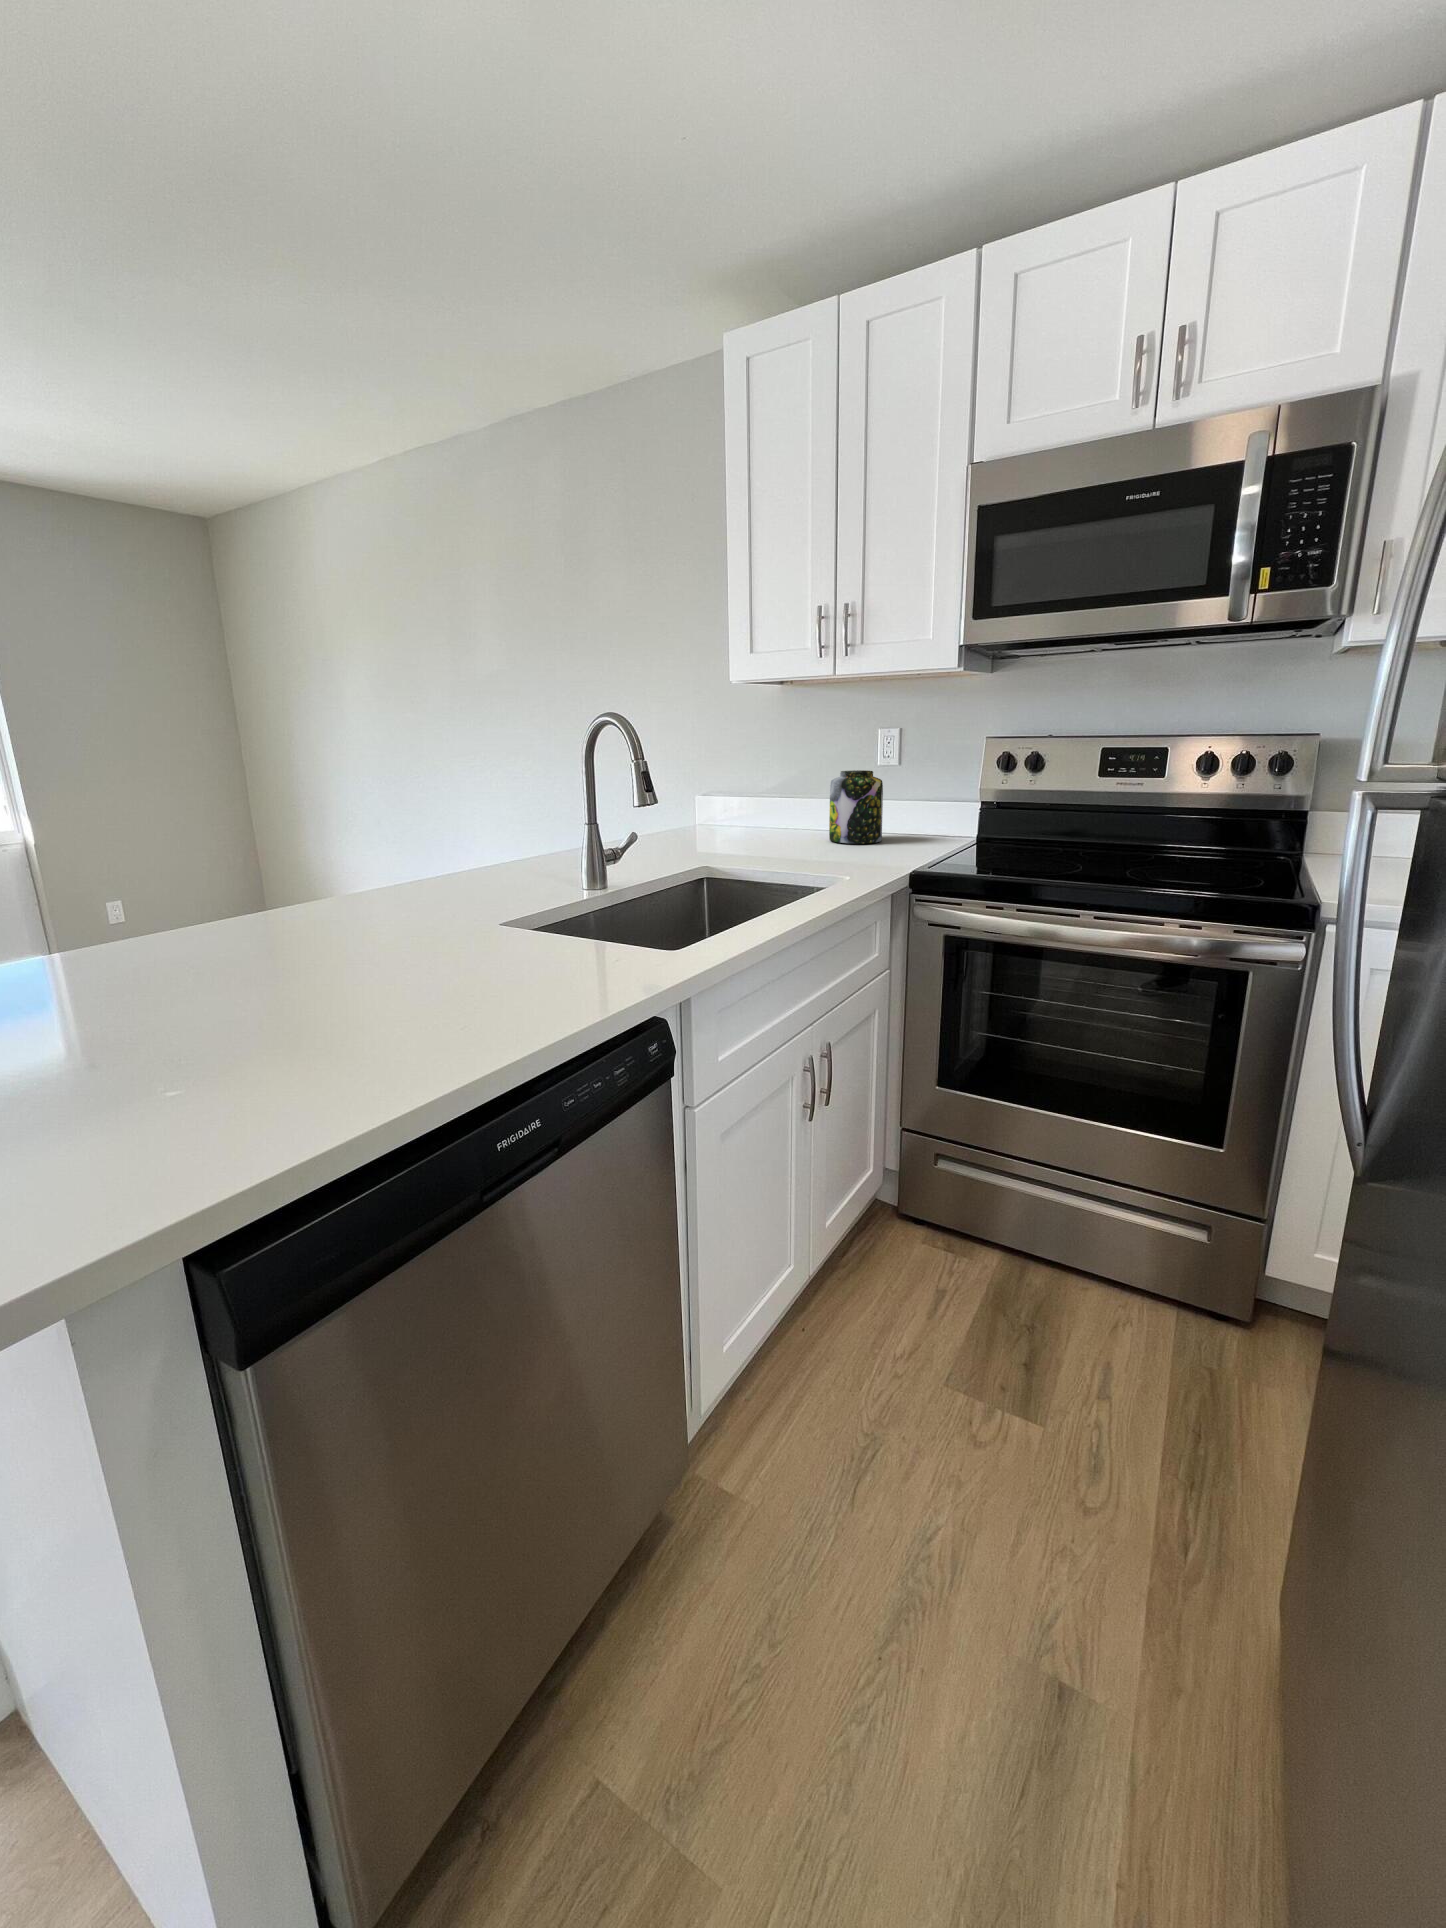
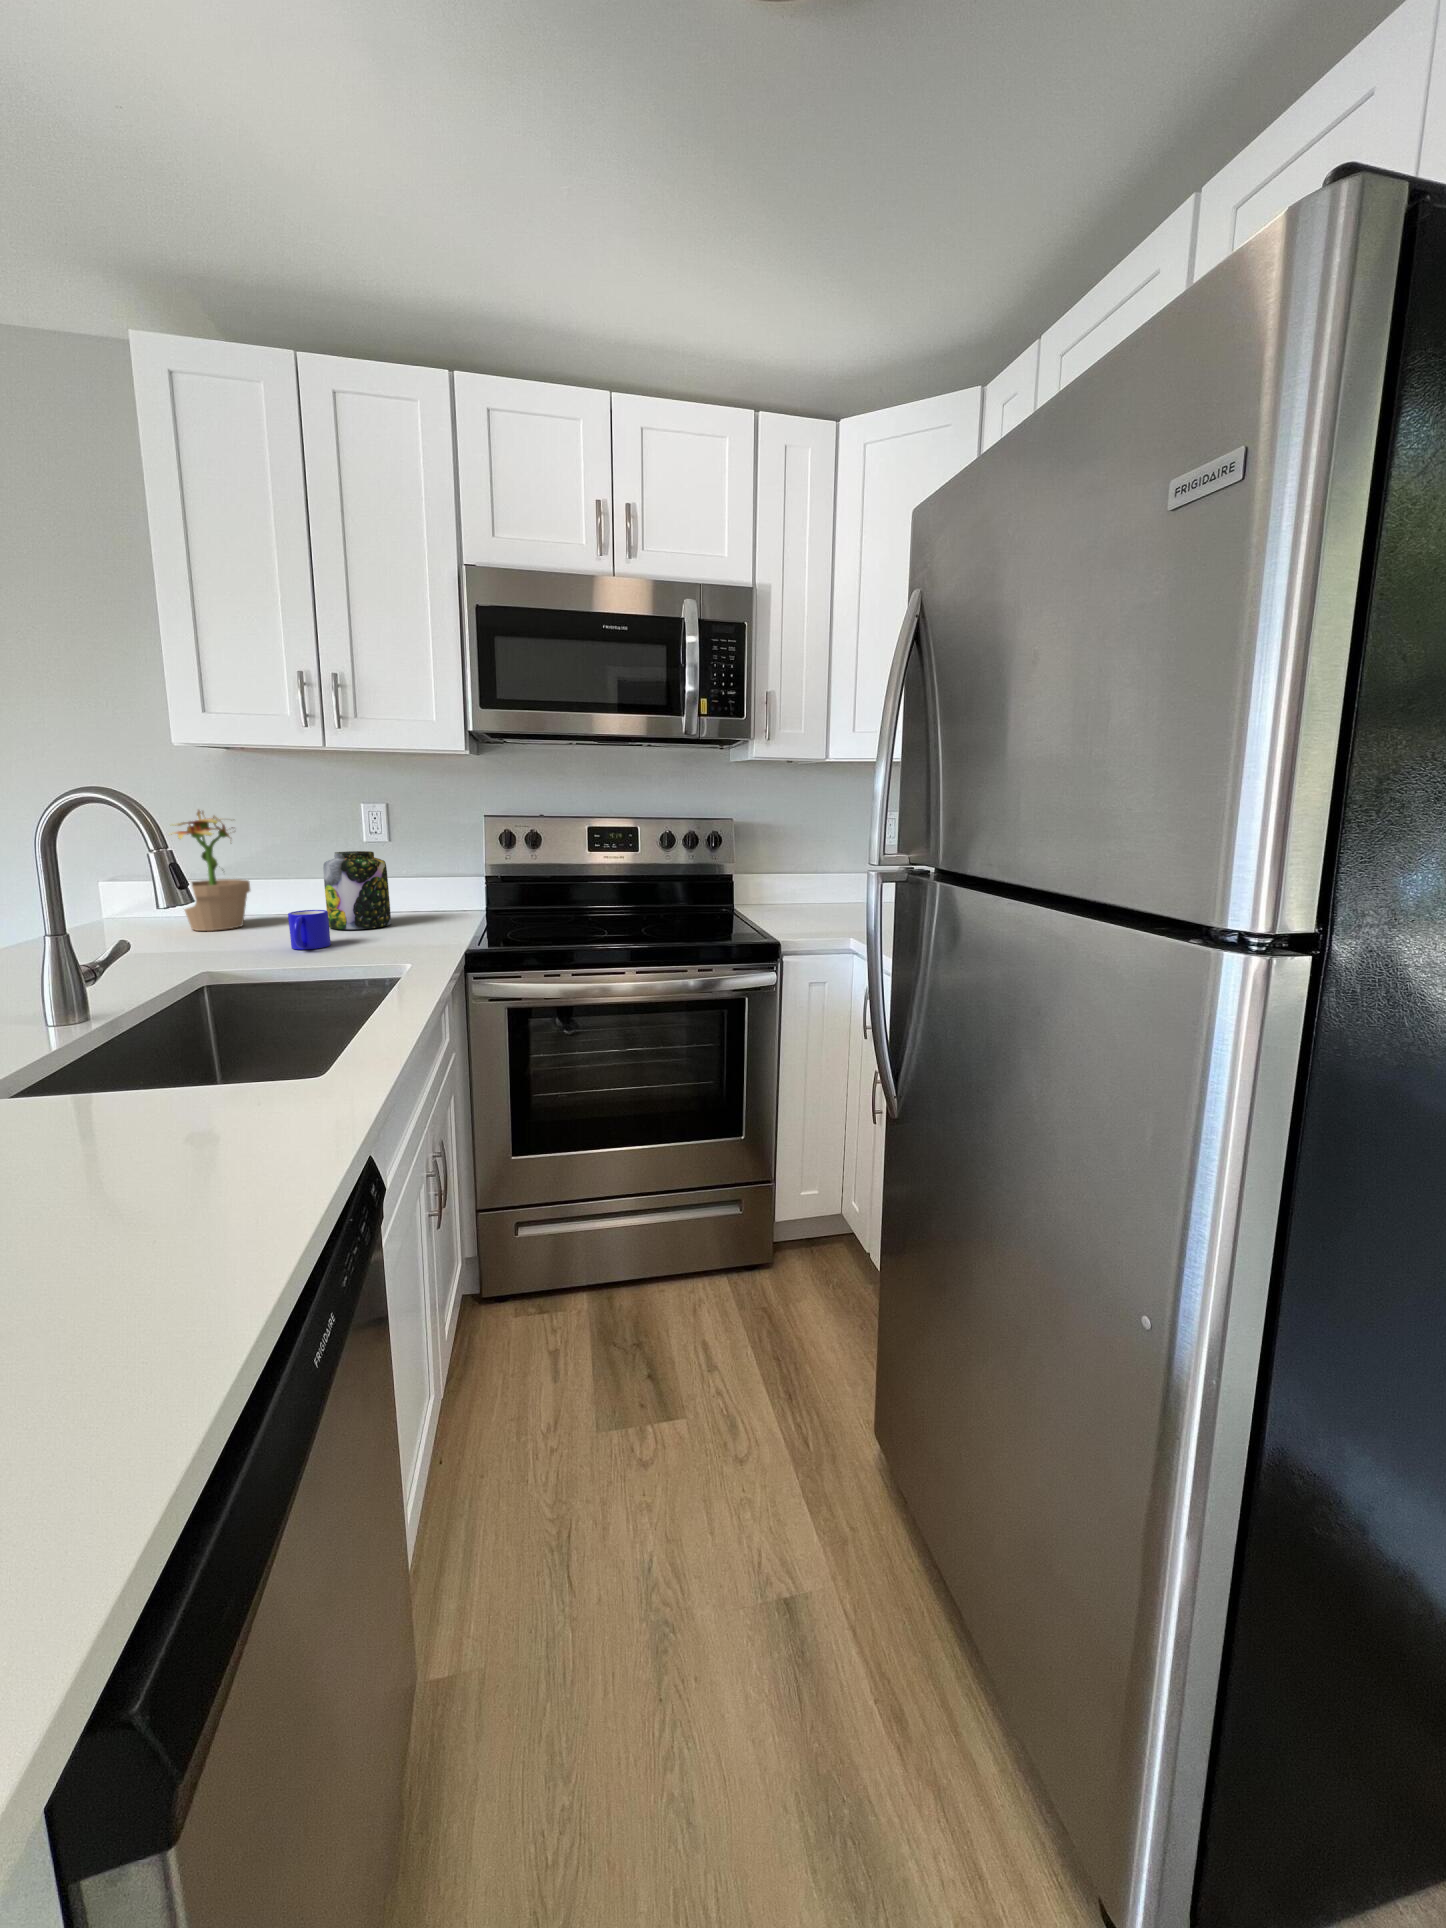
potted plant: none [730,733,781,835] -> present [171,810,250,931]
mug: none [785,822,818,856] -> present [288,910,331,949]

